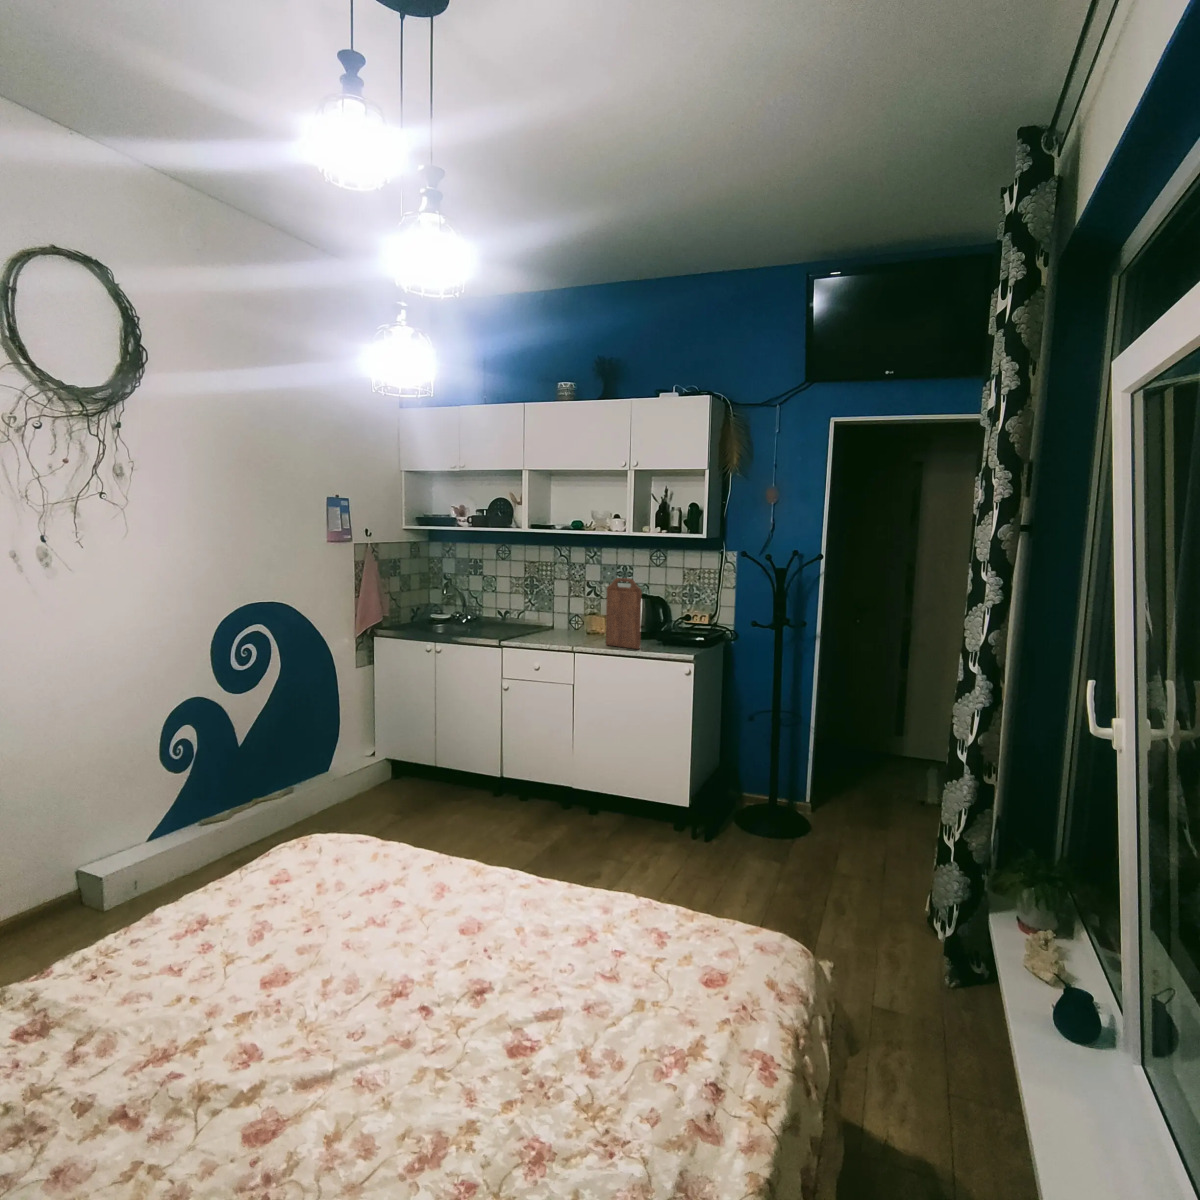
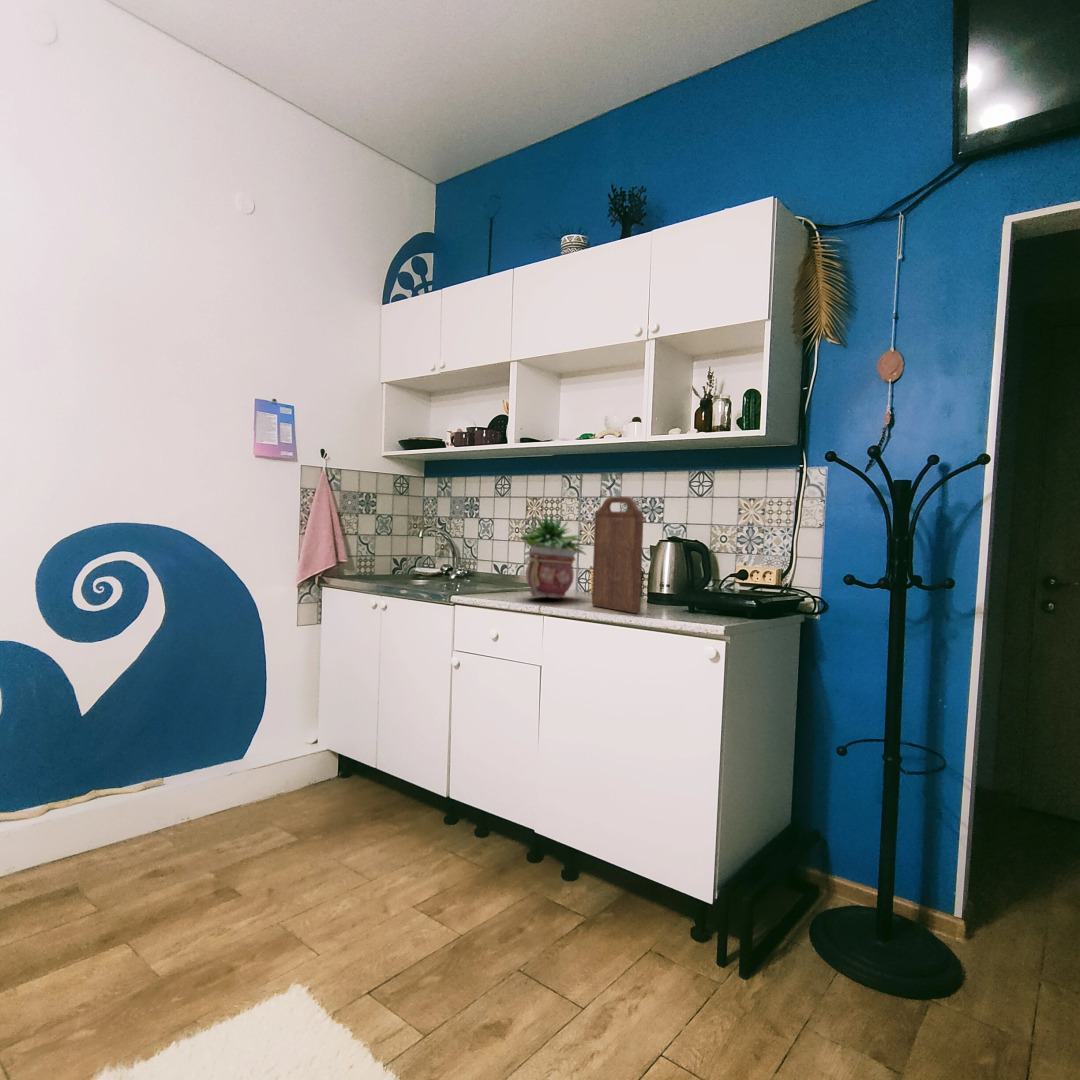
potted plant: none [551,584,598,641] -> present [520,515,585,598]

